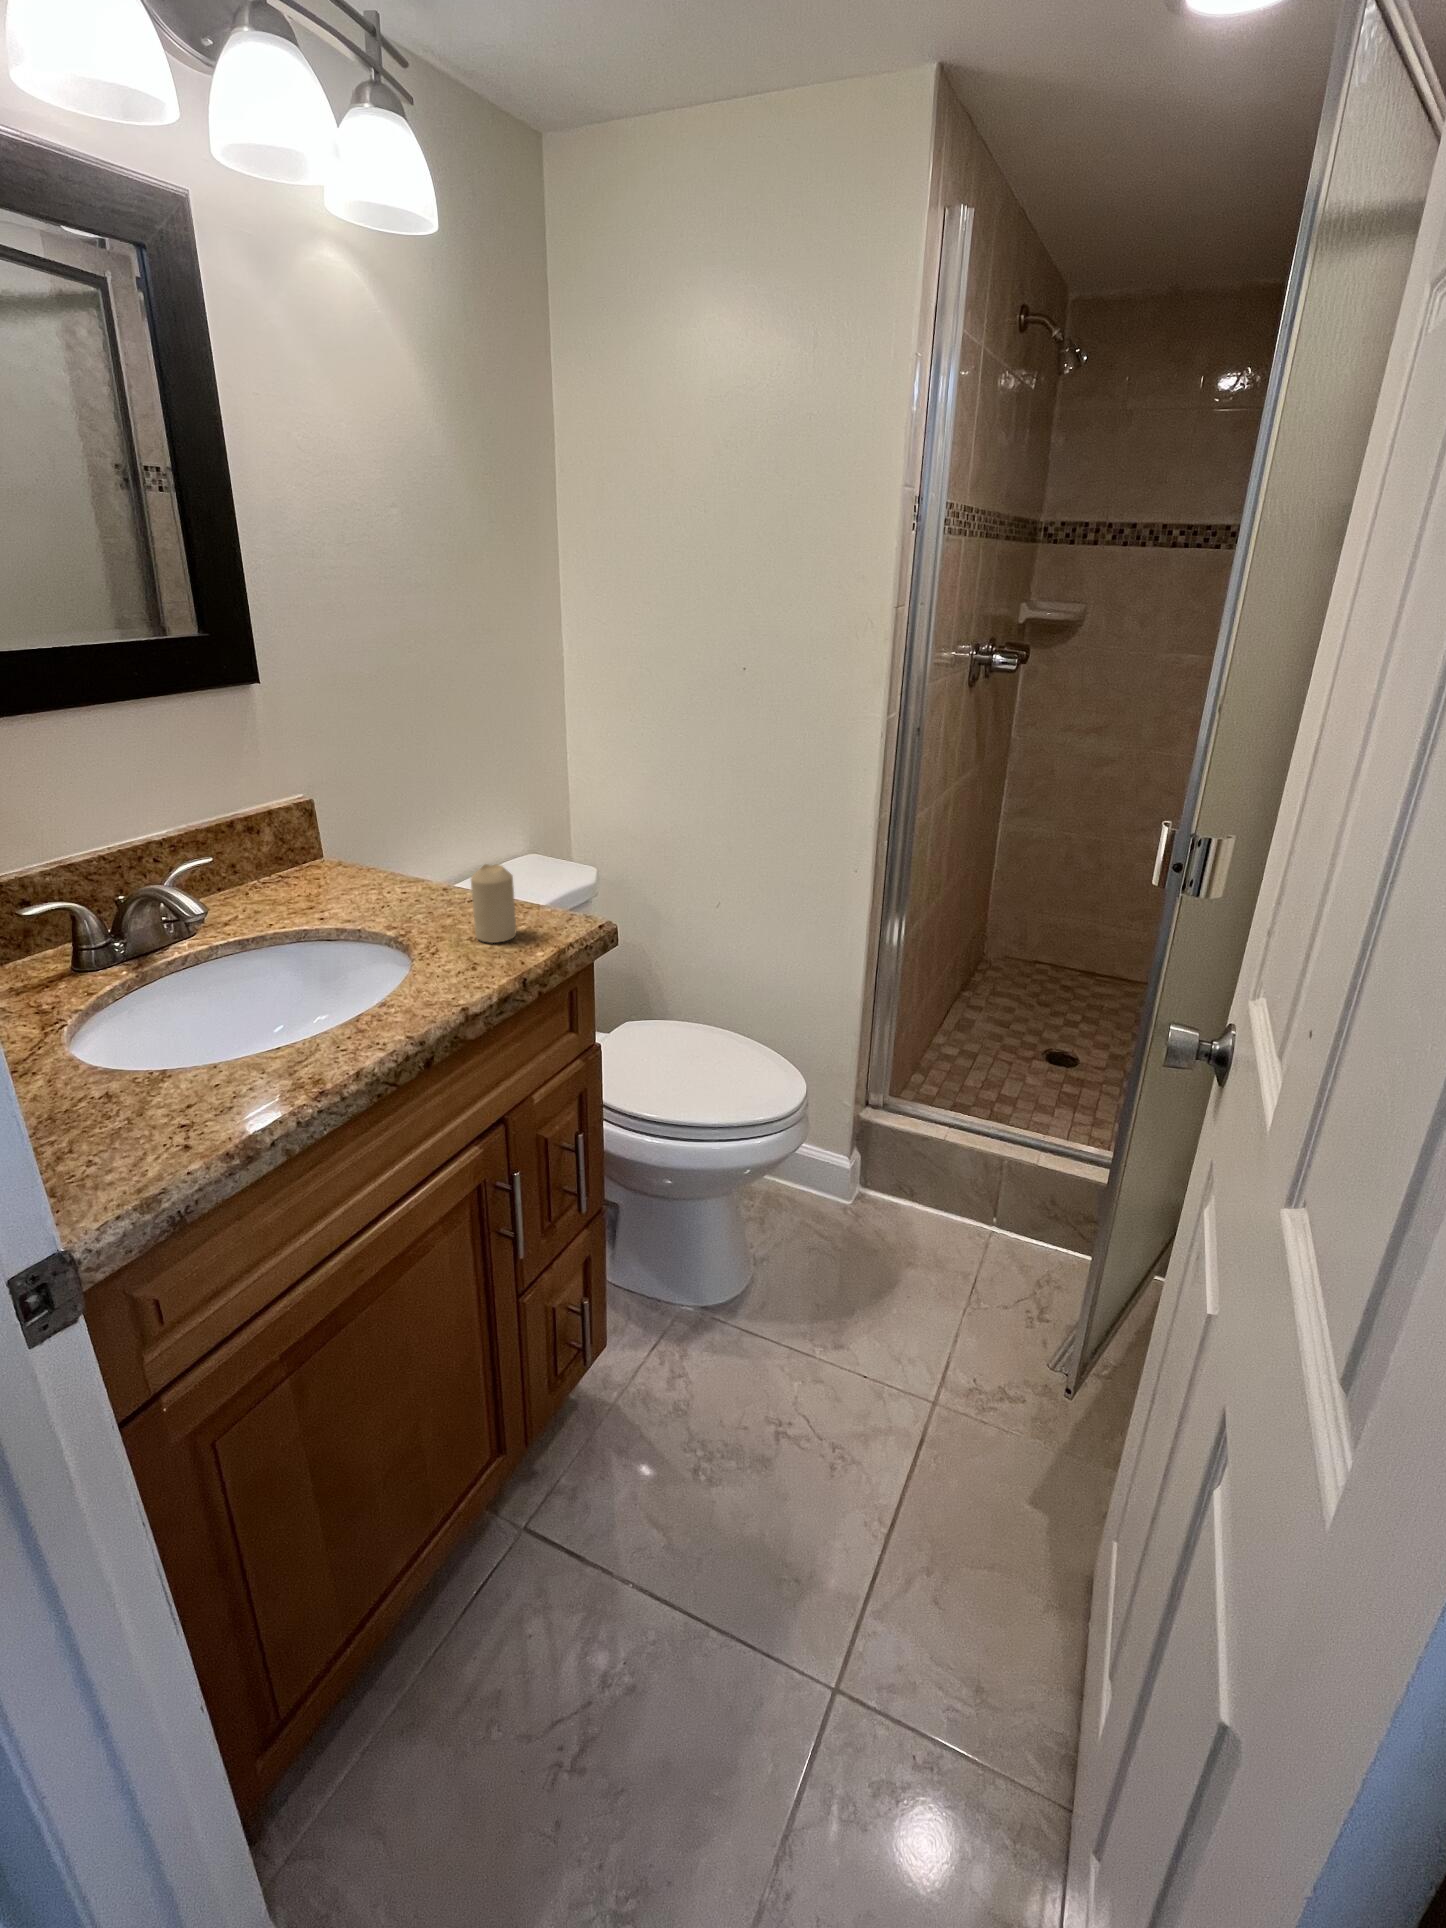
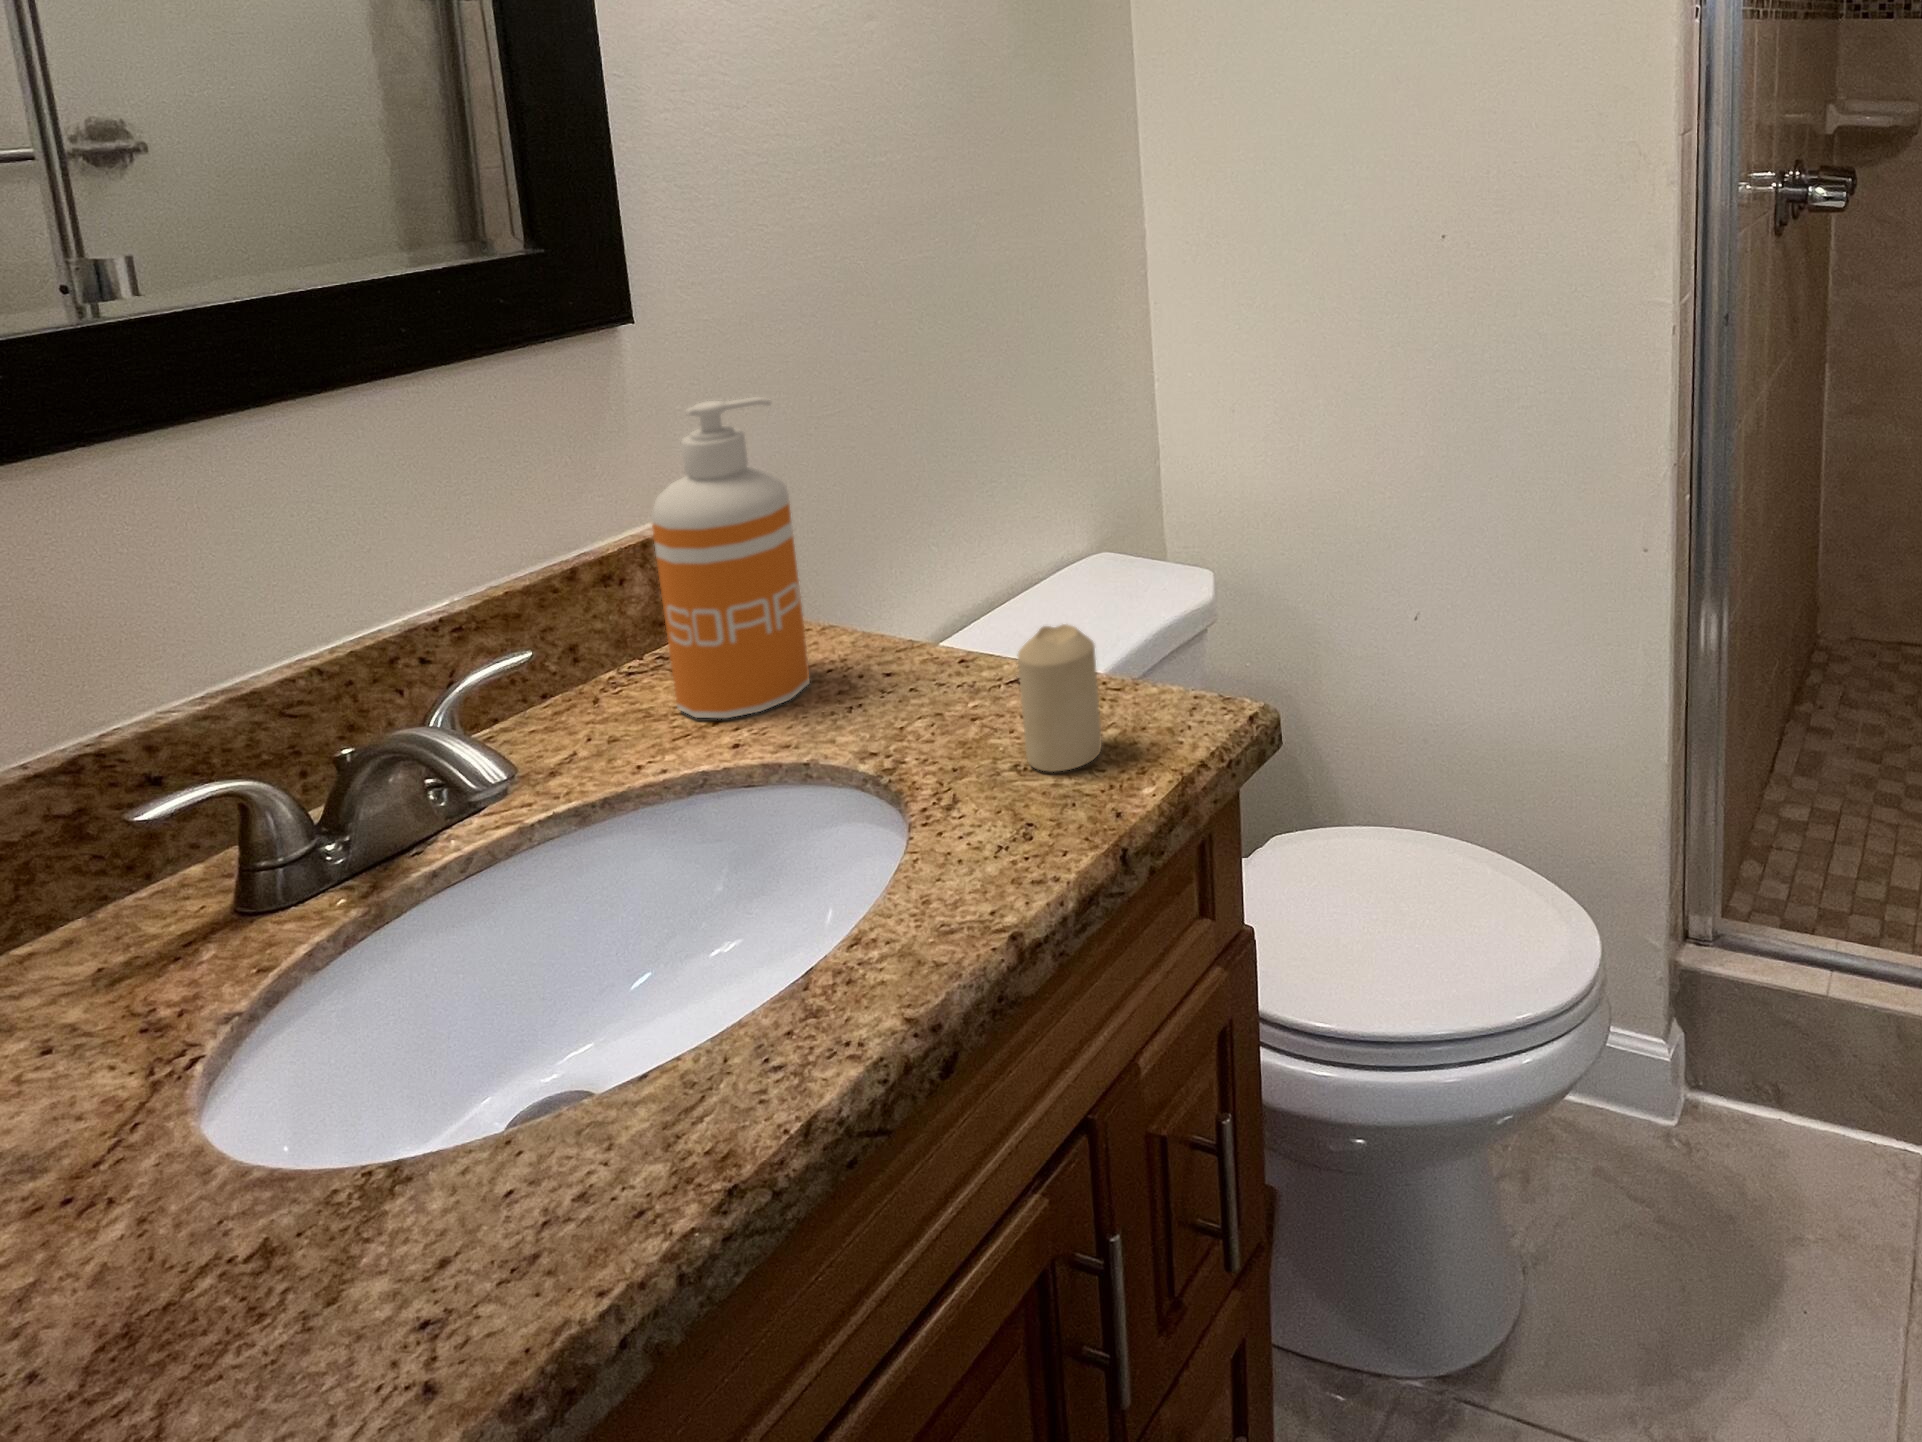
soap dispenser: none [274,730,362,908] -> present [651,397,810,718]

